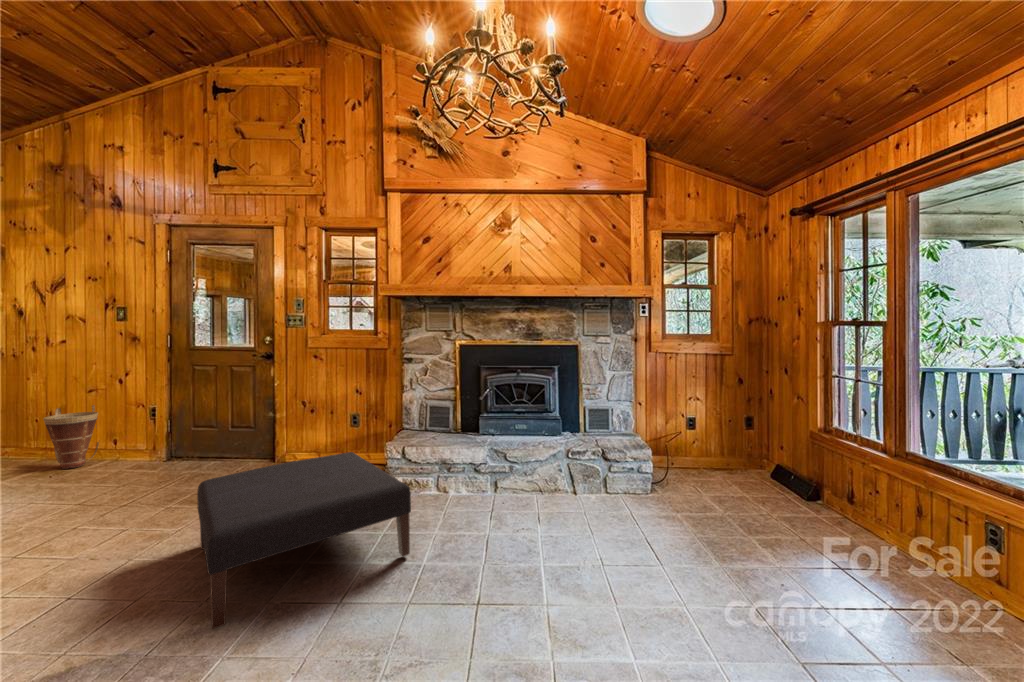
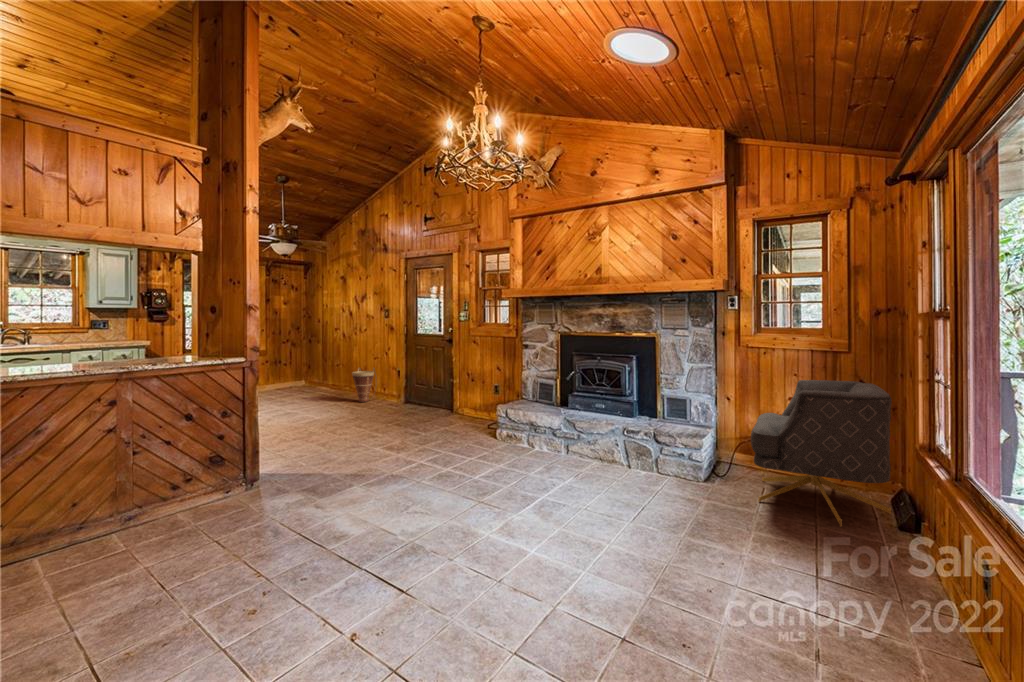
armchair: none [675,380,814,512] -> present [751,380,892,526]
ottoman: present [197,452,411,629] -> none [364,406,474,475]

